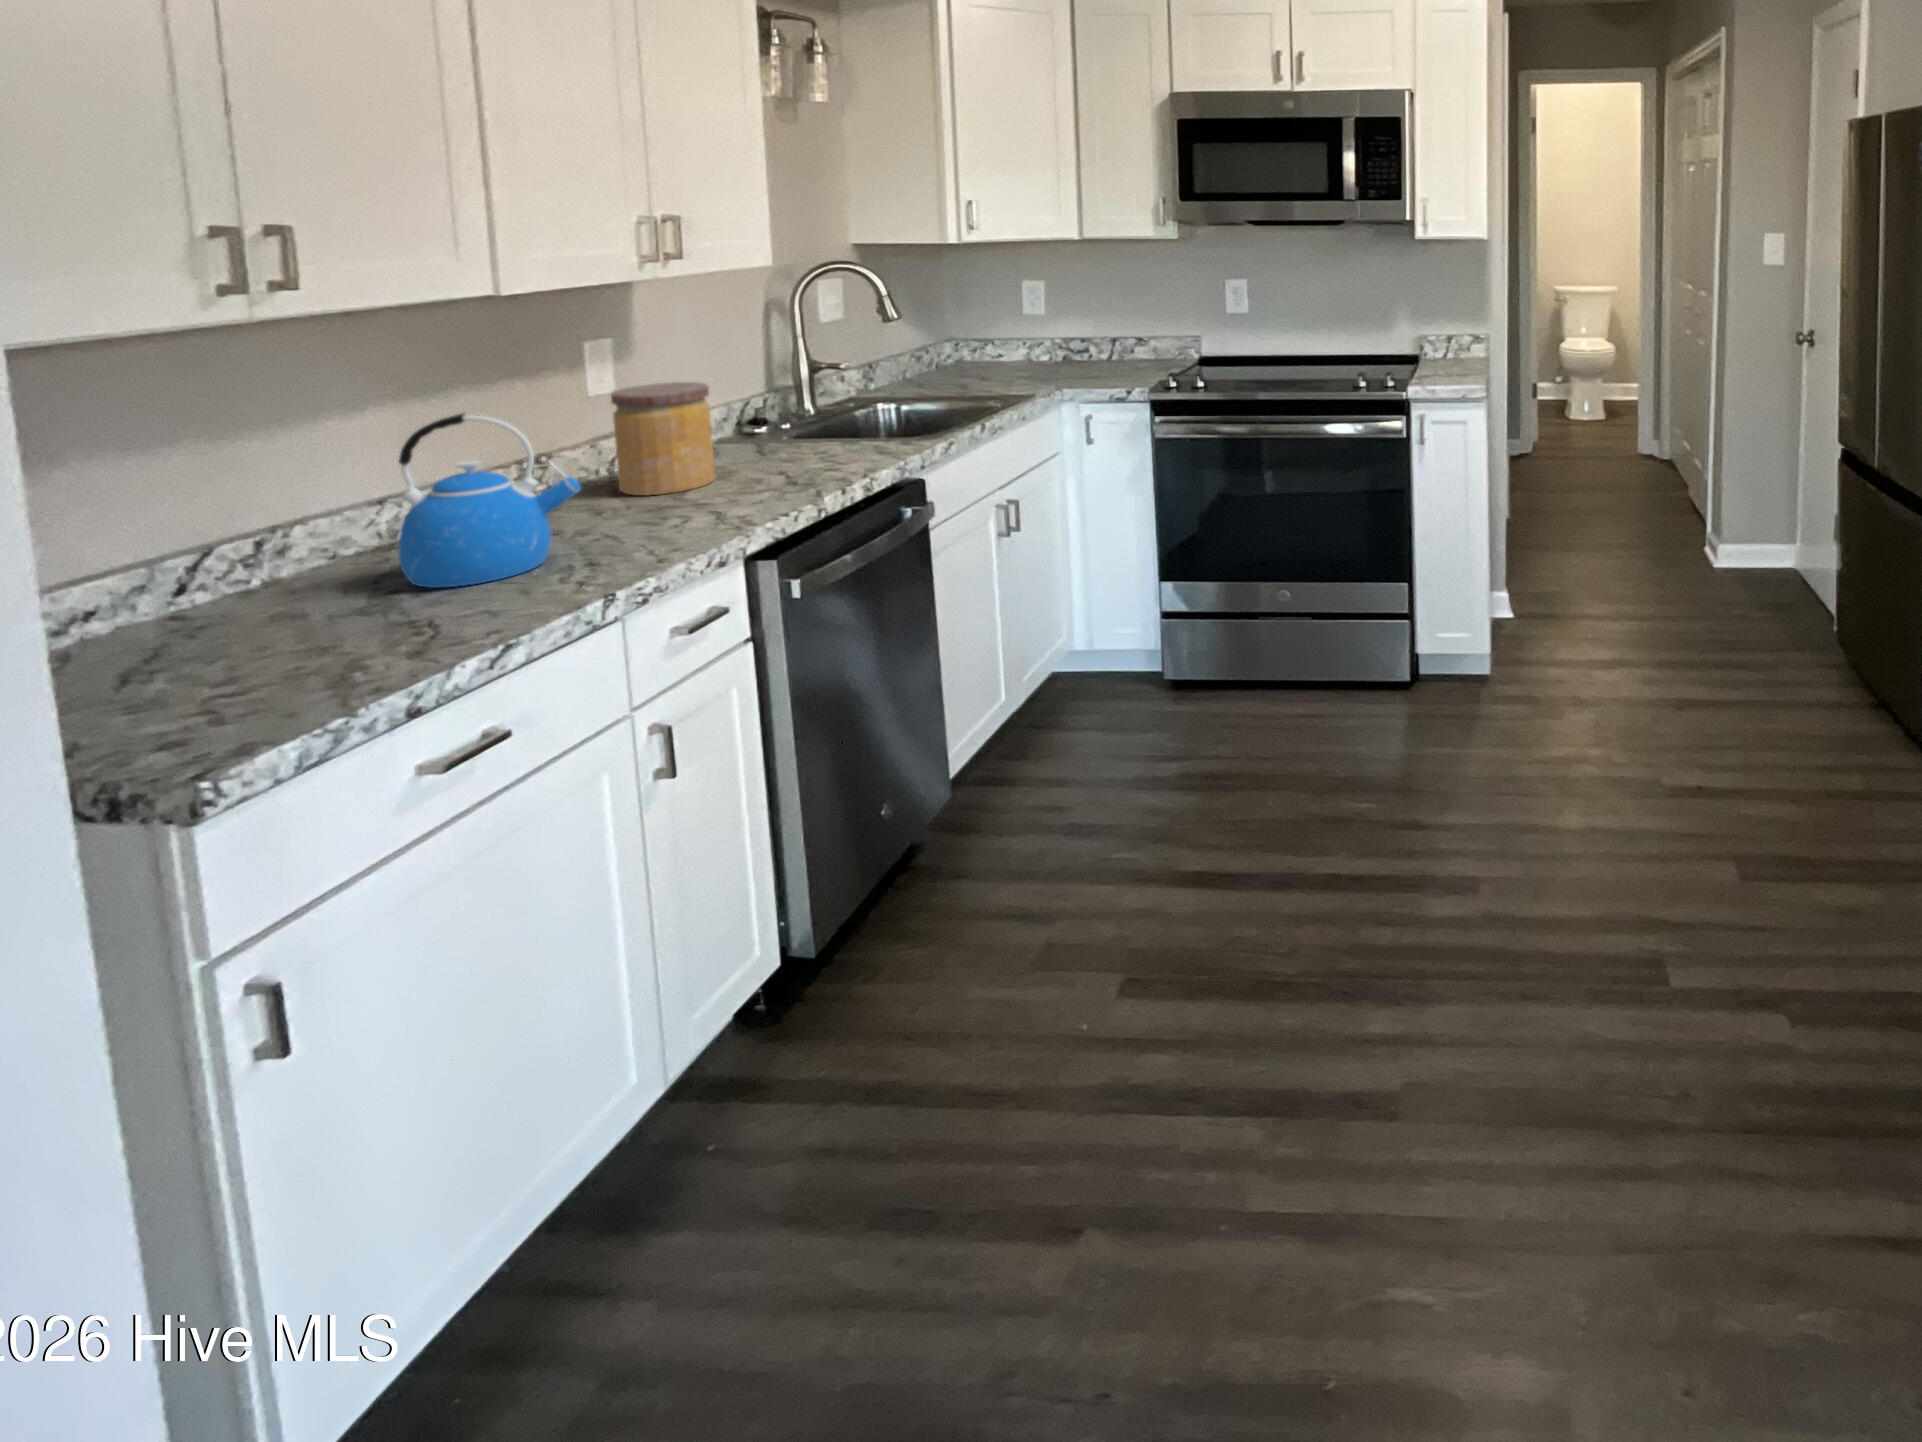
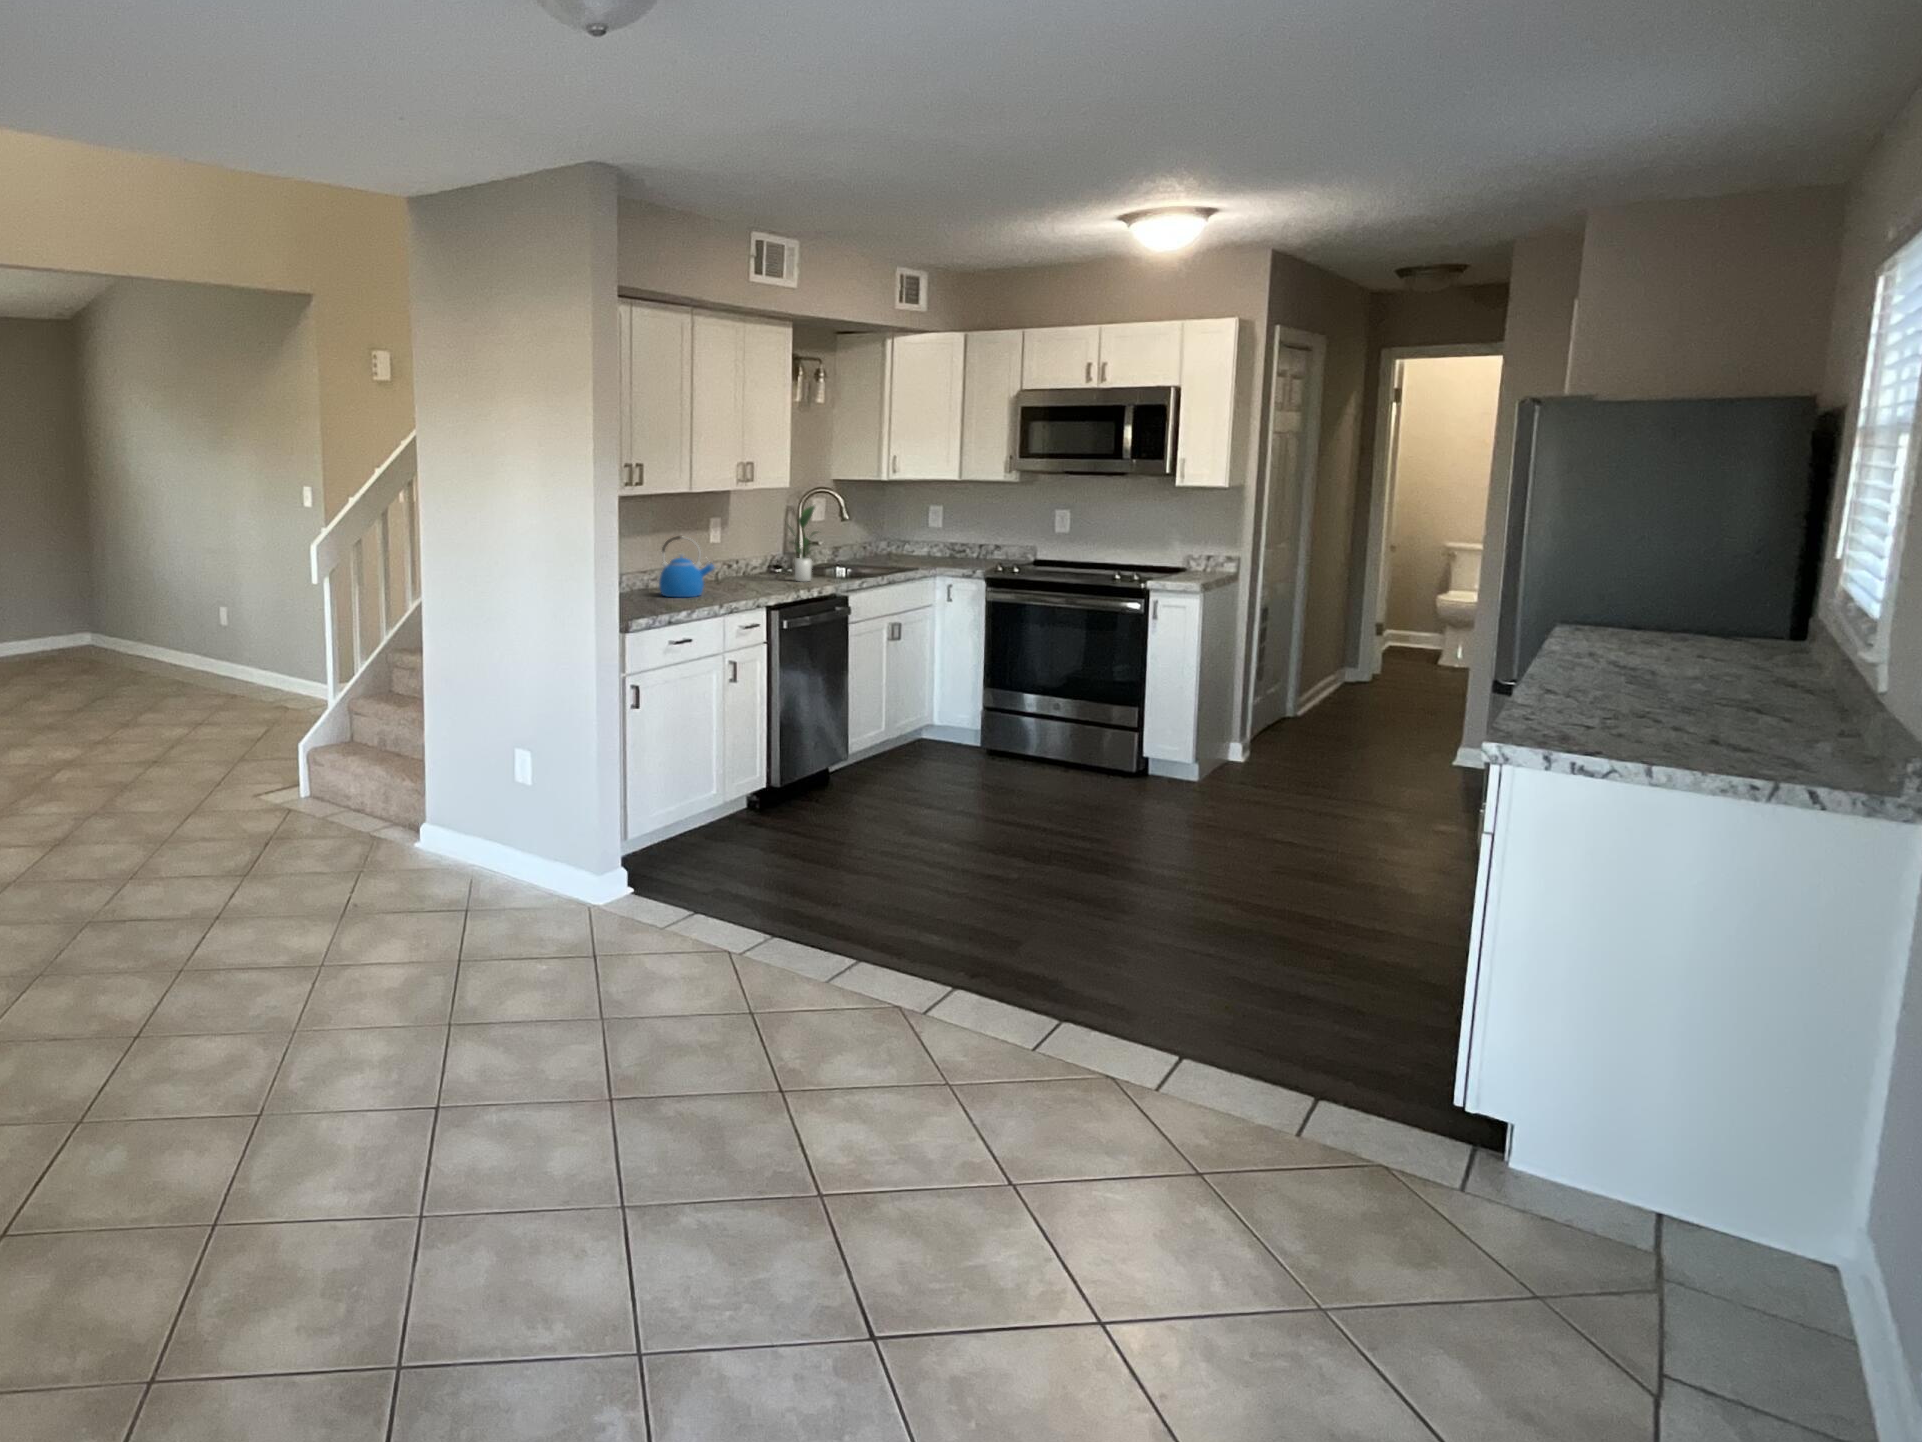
potted plant: none [769,298,863,462] -> present [788,506,817,582]
jar: present [611,382,715,495] -> none [723,538,759,585]

